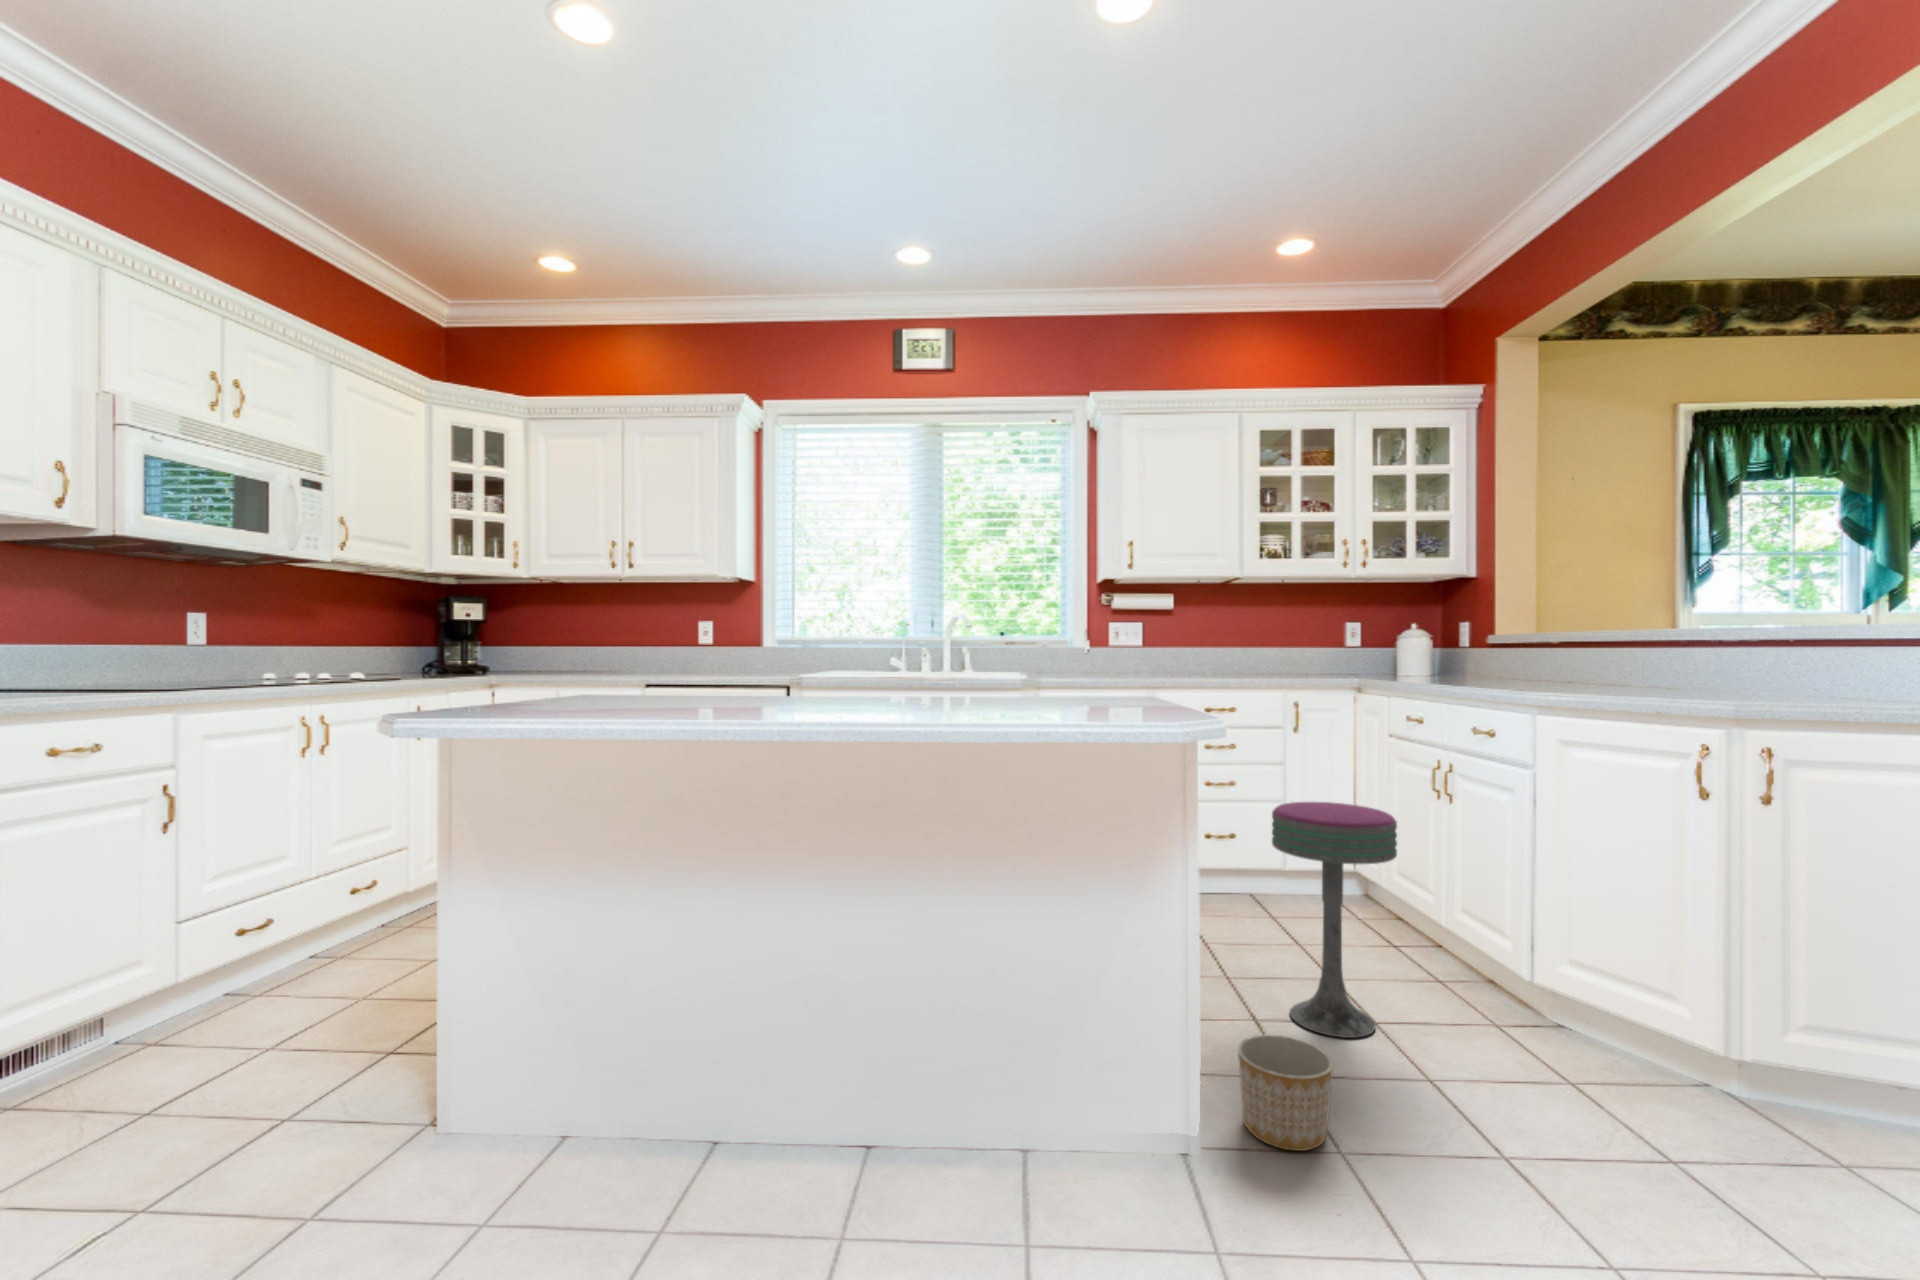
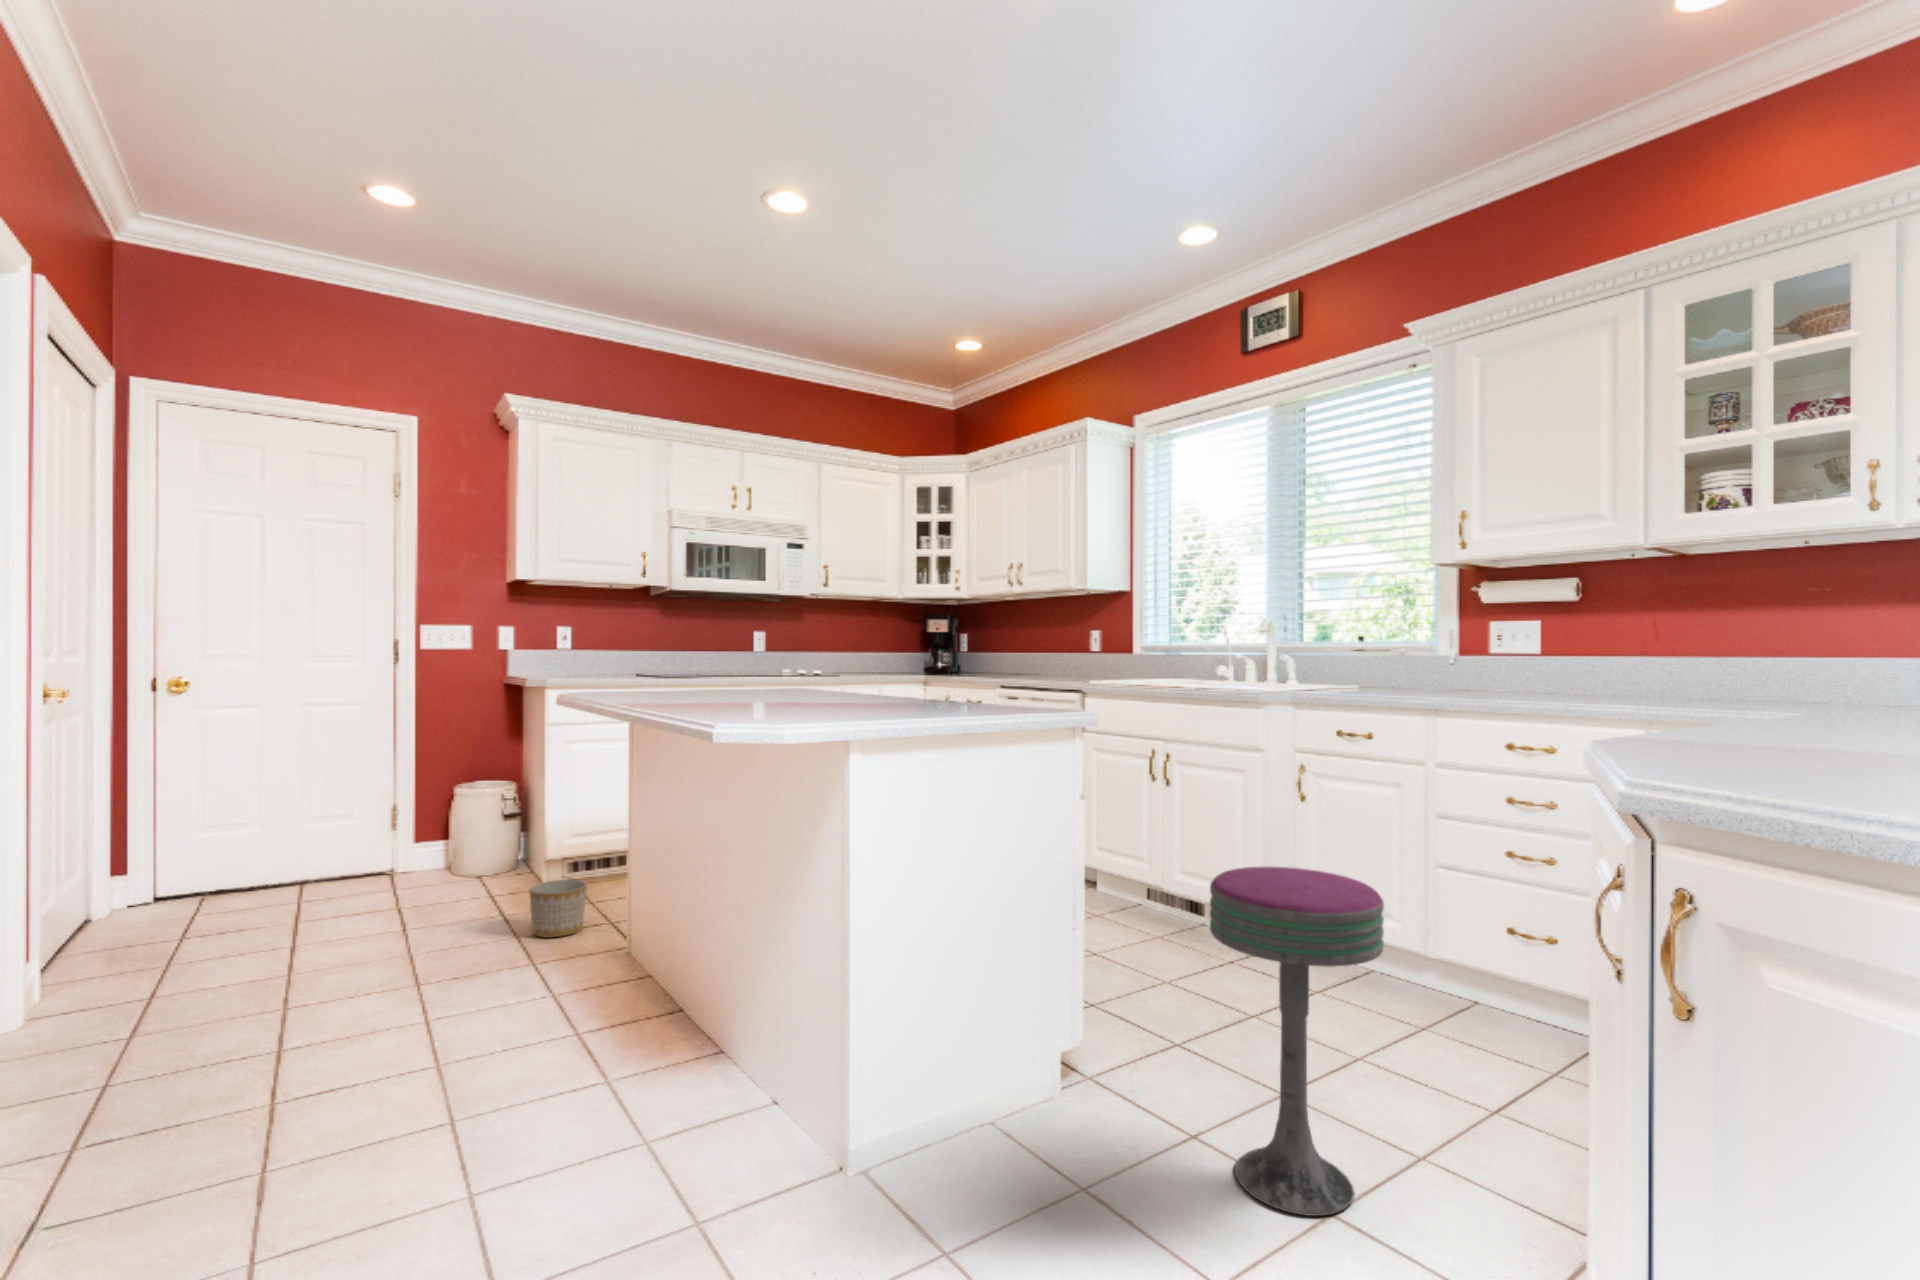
planter: present [1238,1034,1333,1151] -> present [529,880,587,938]

